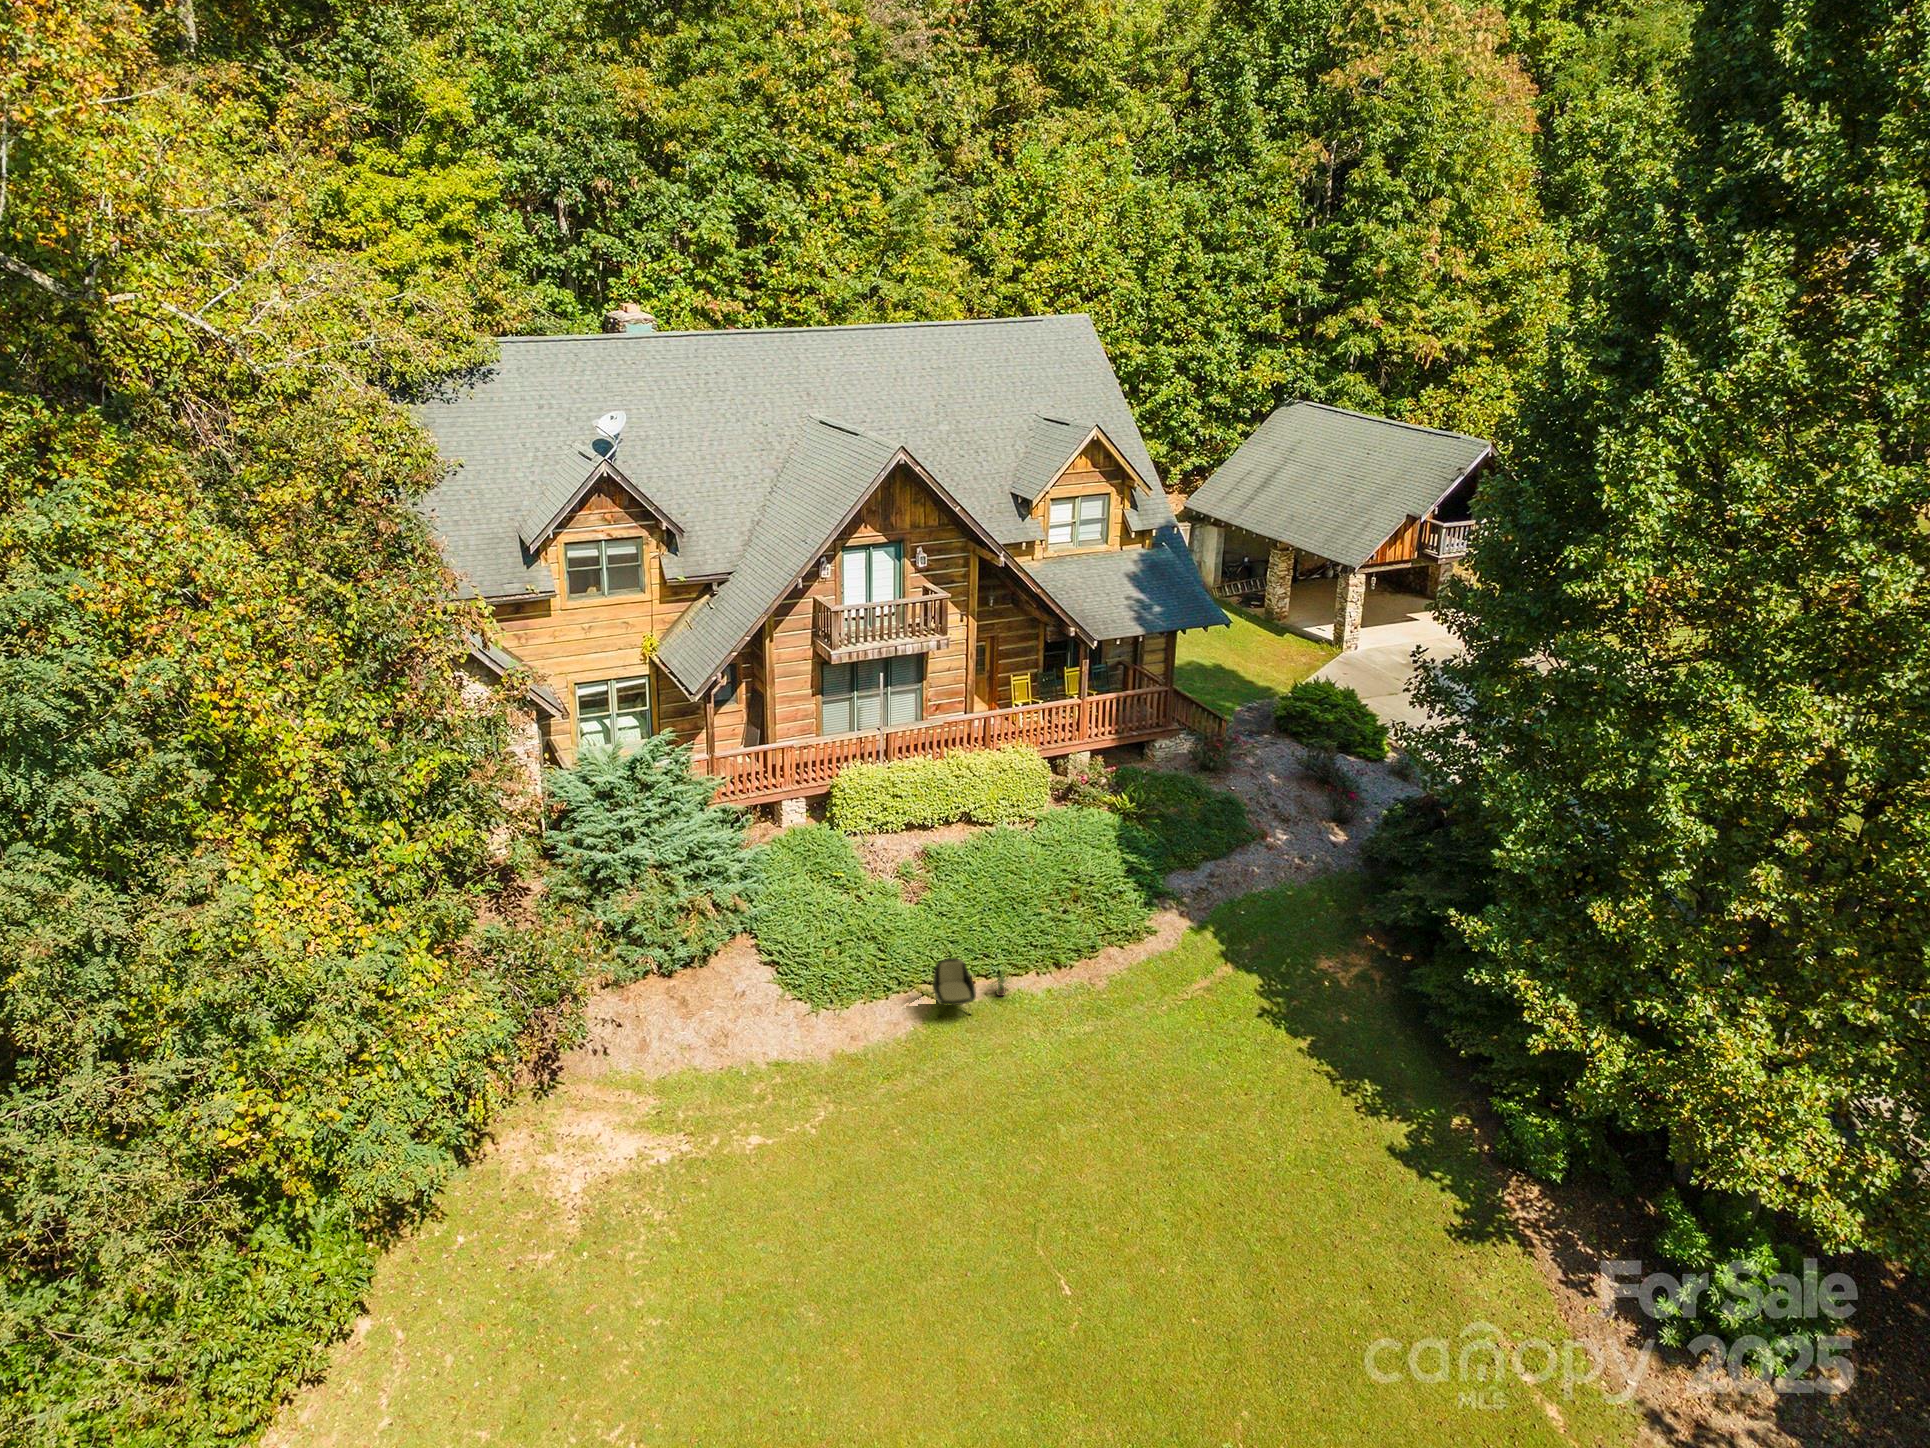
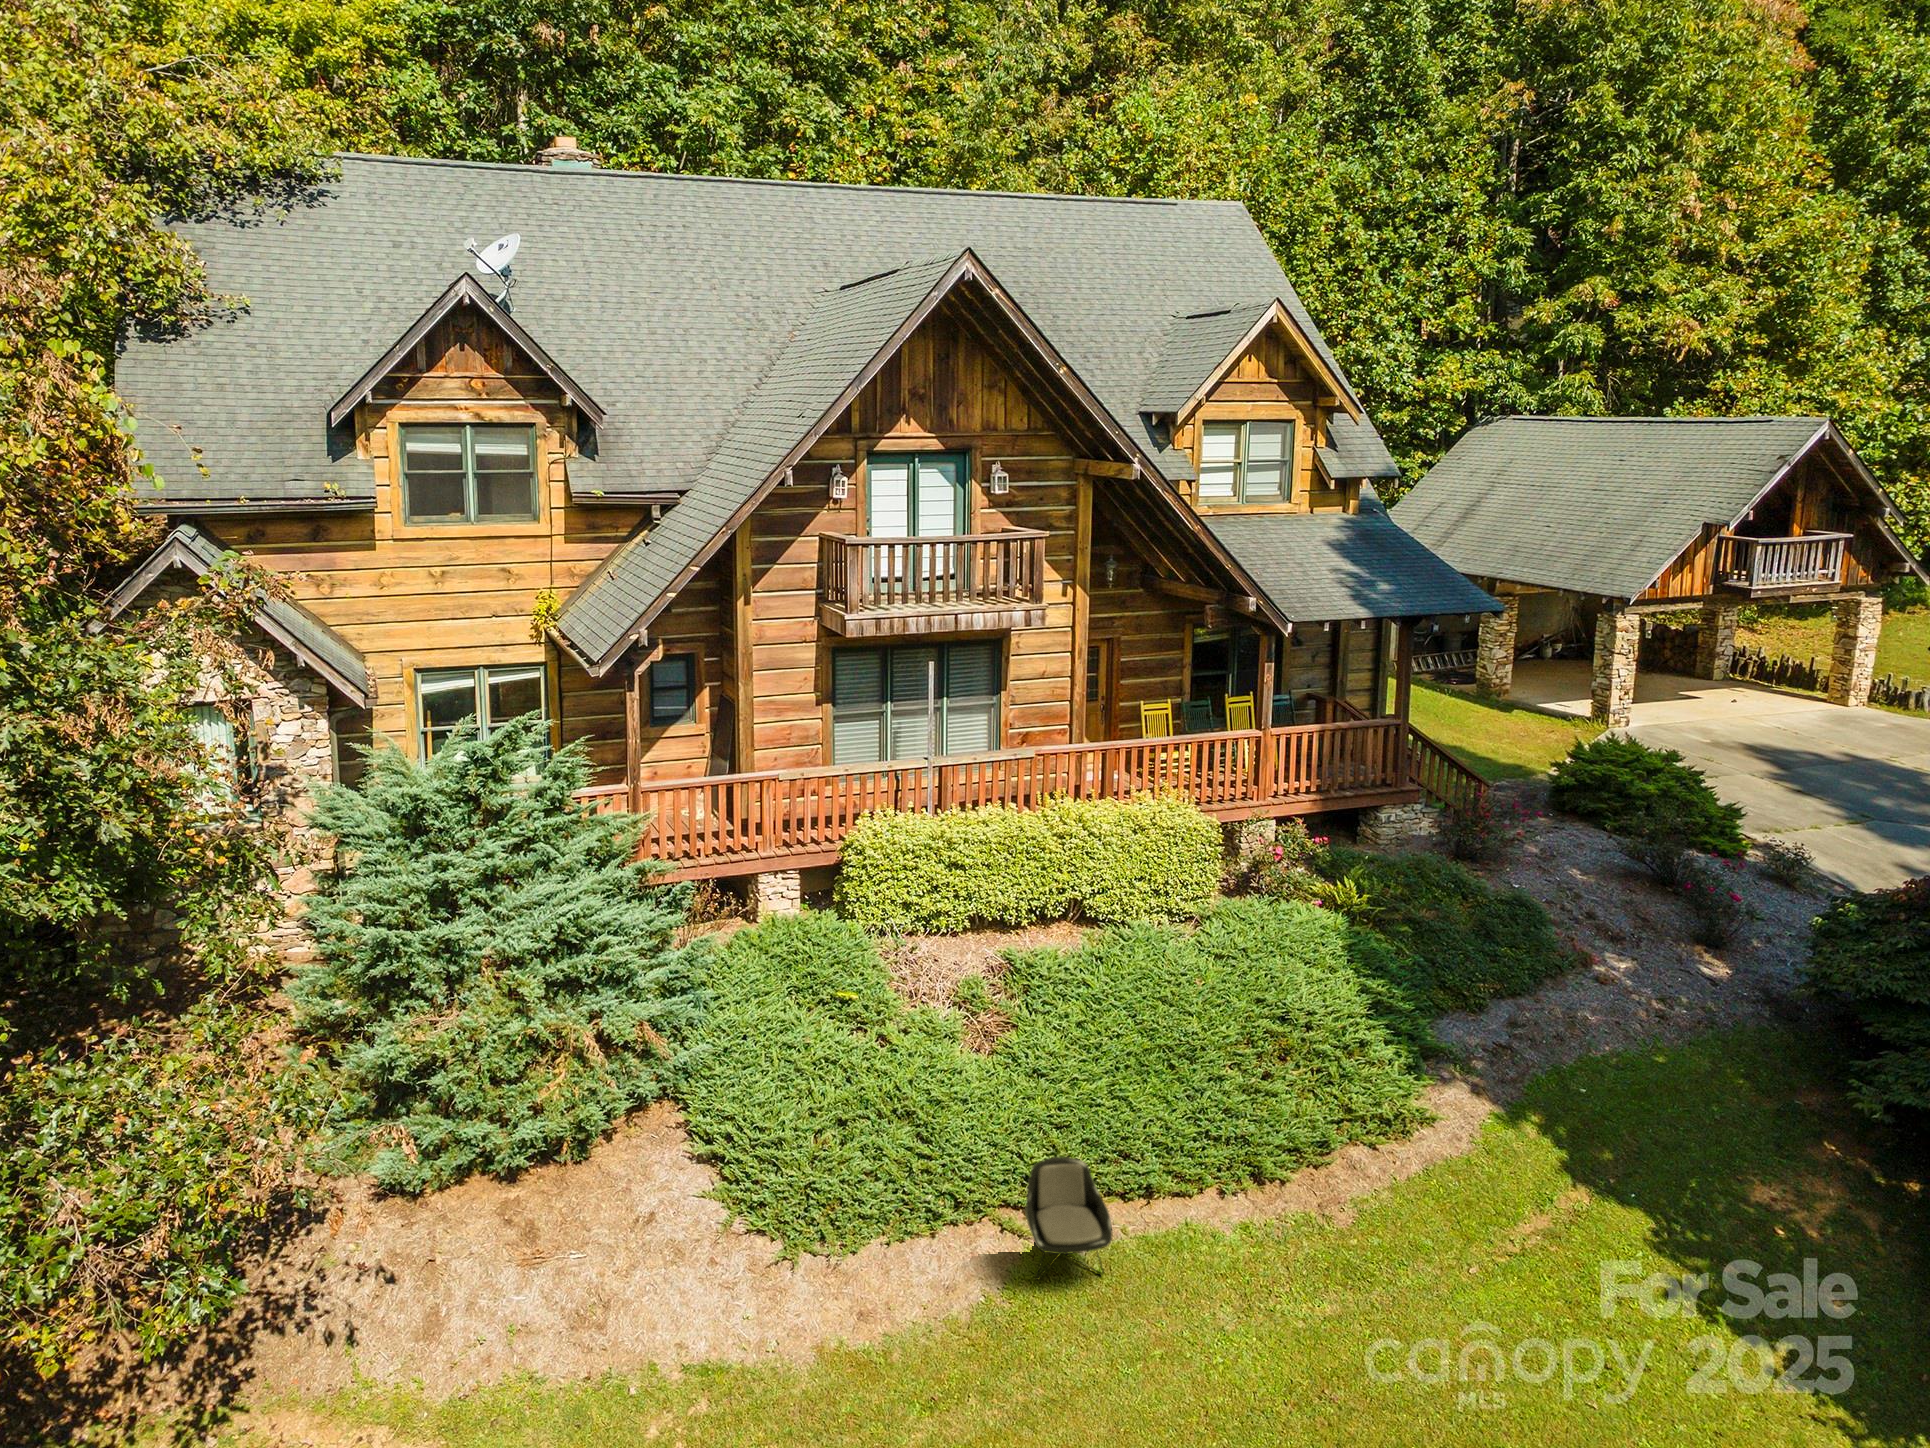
decorative plant: present [996,972,1011,996] -> none [1130,1184,1184,1239]

